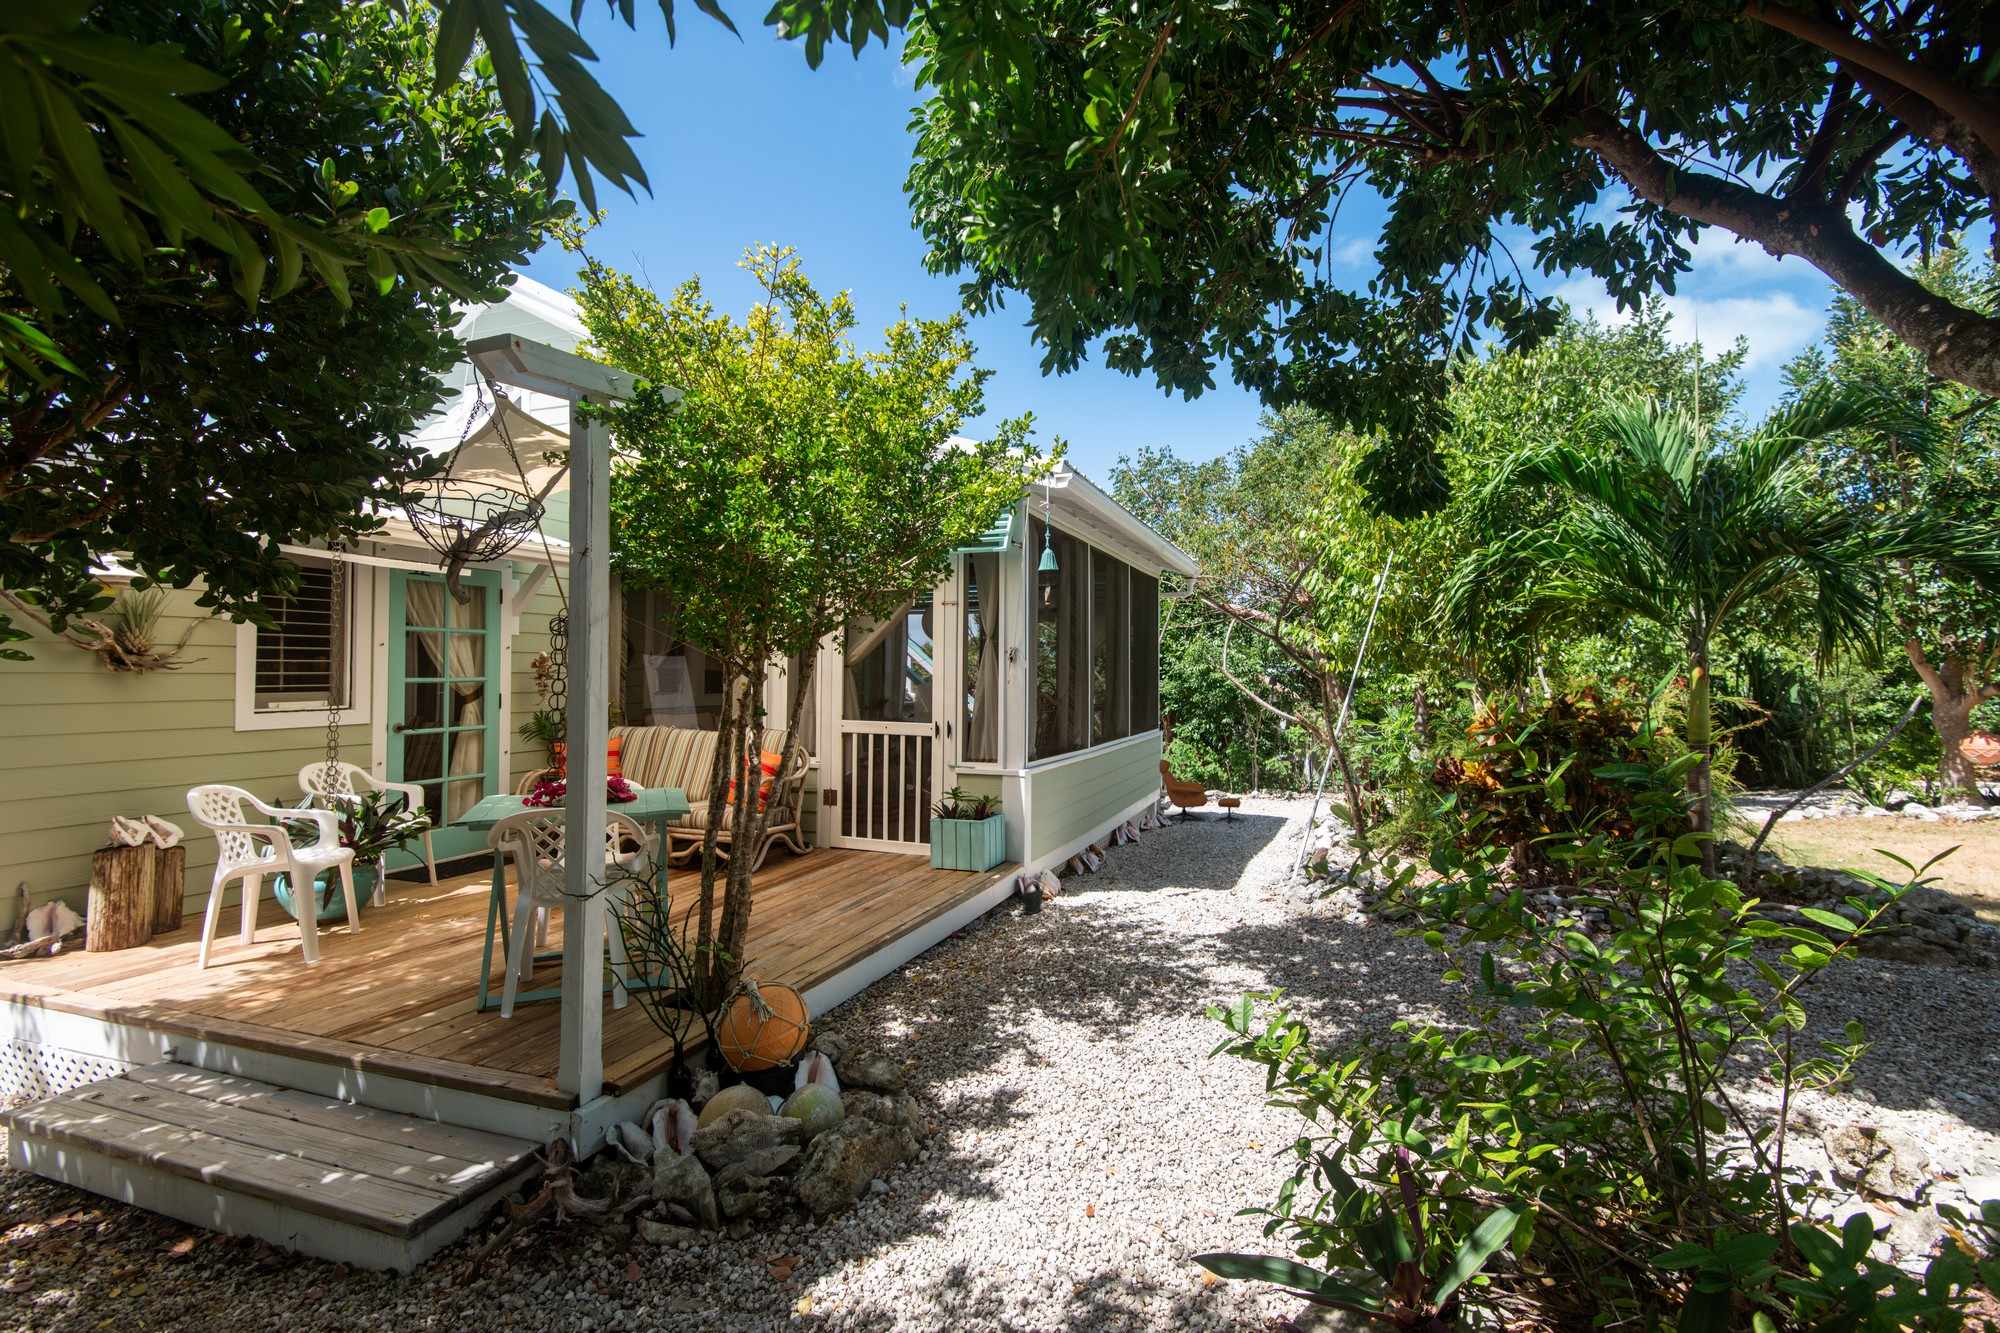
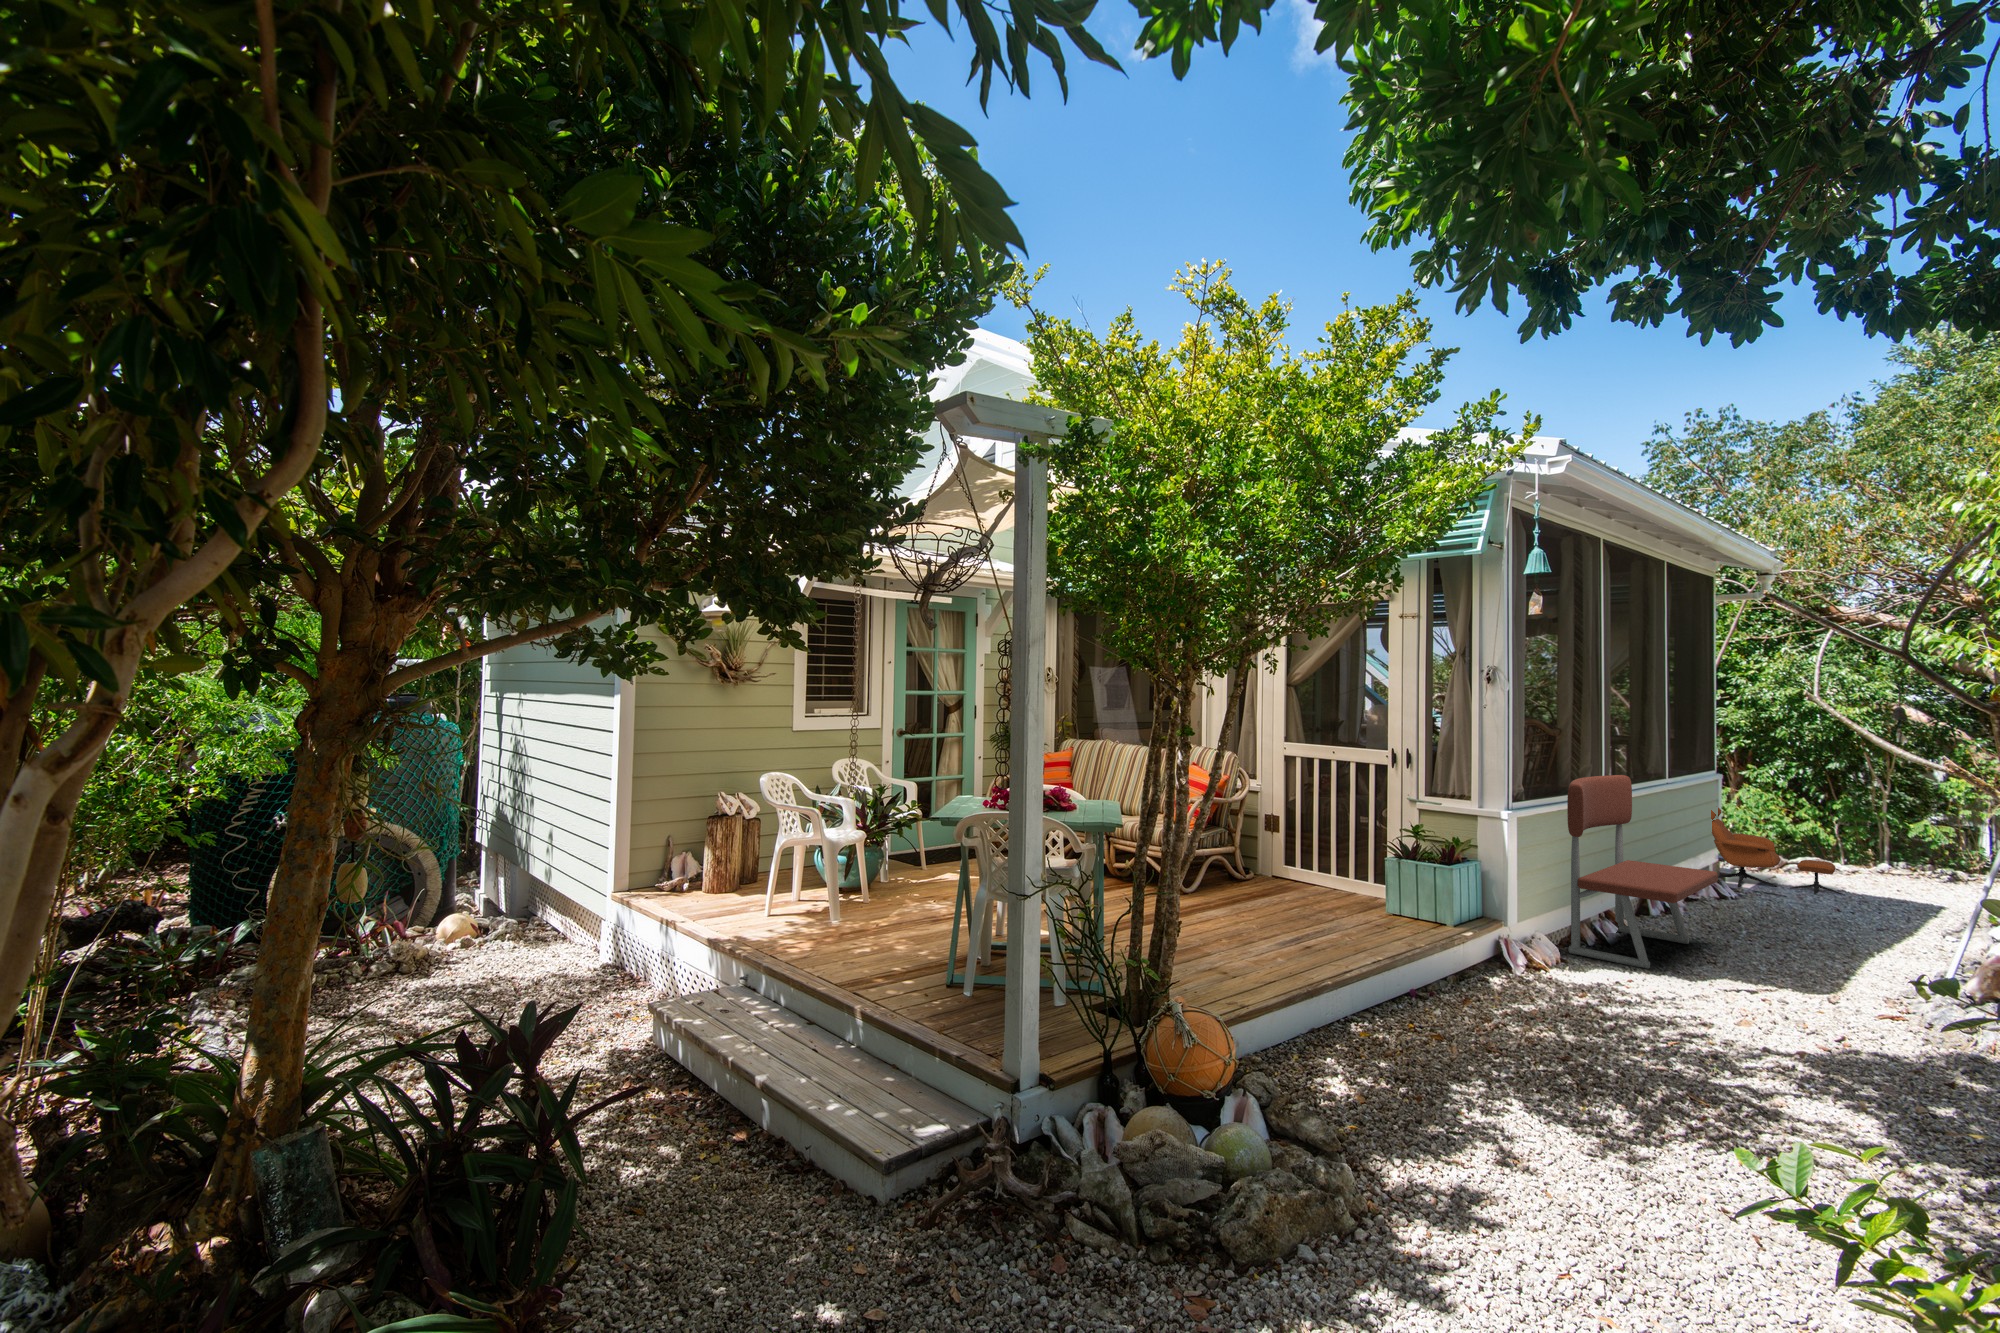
bench: none [1069,738,1170,894] -> present [1567,775,1718,969]
watering can: present [1022,881,1044,914] -> none [1503,938,1536,977]

